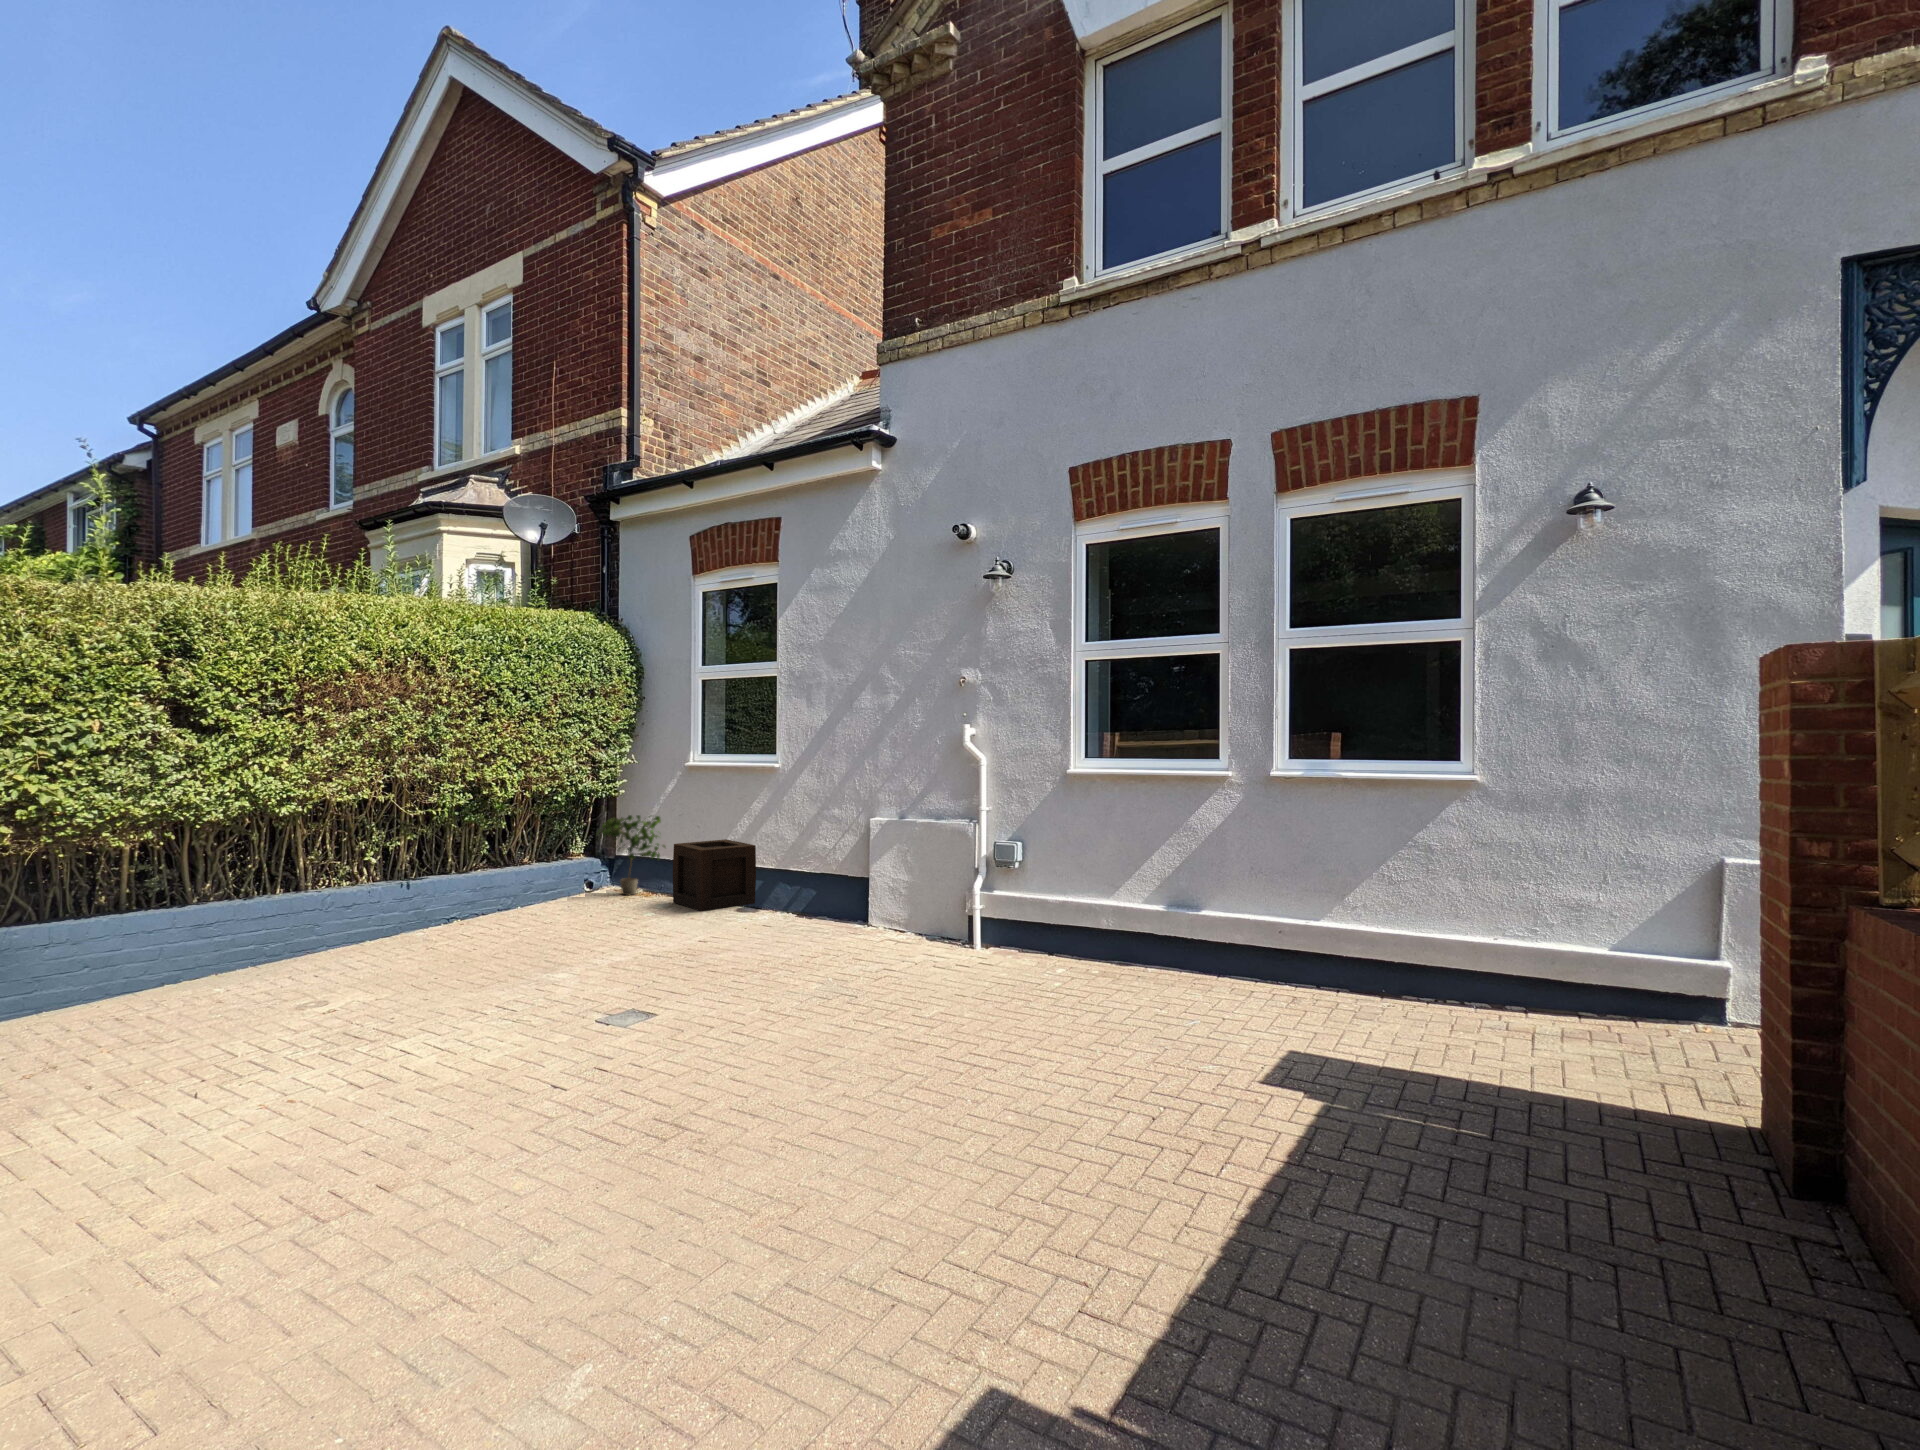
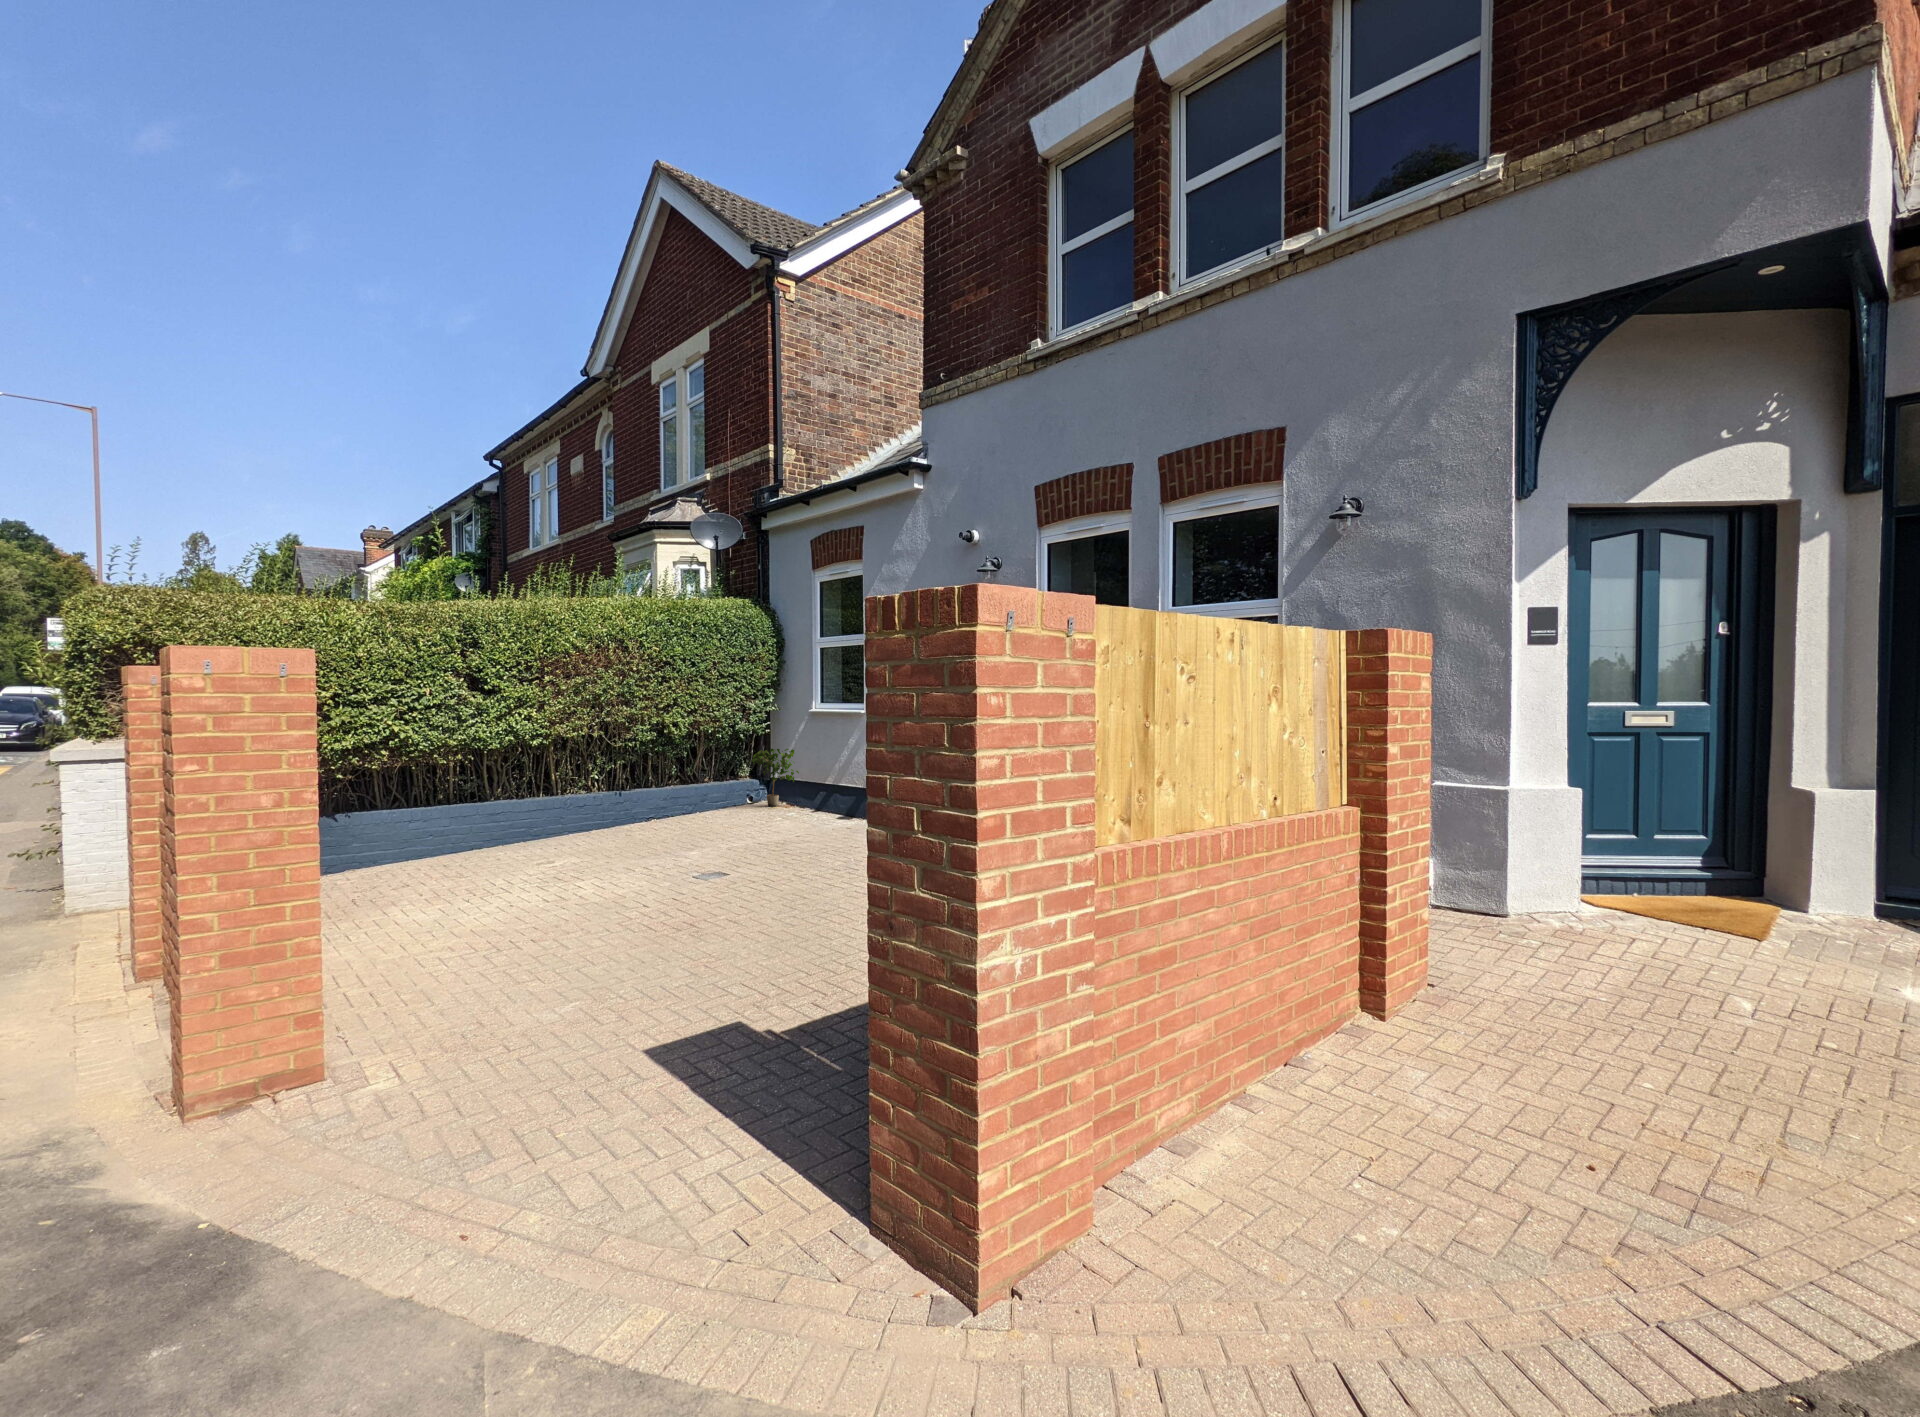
wooden crate: present [673,839,756,911] -> none [796,767,853,818]

